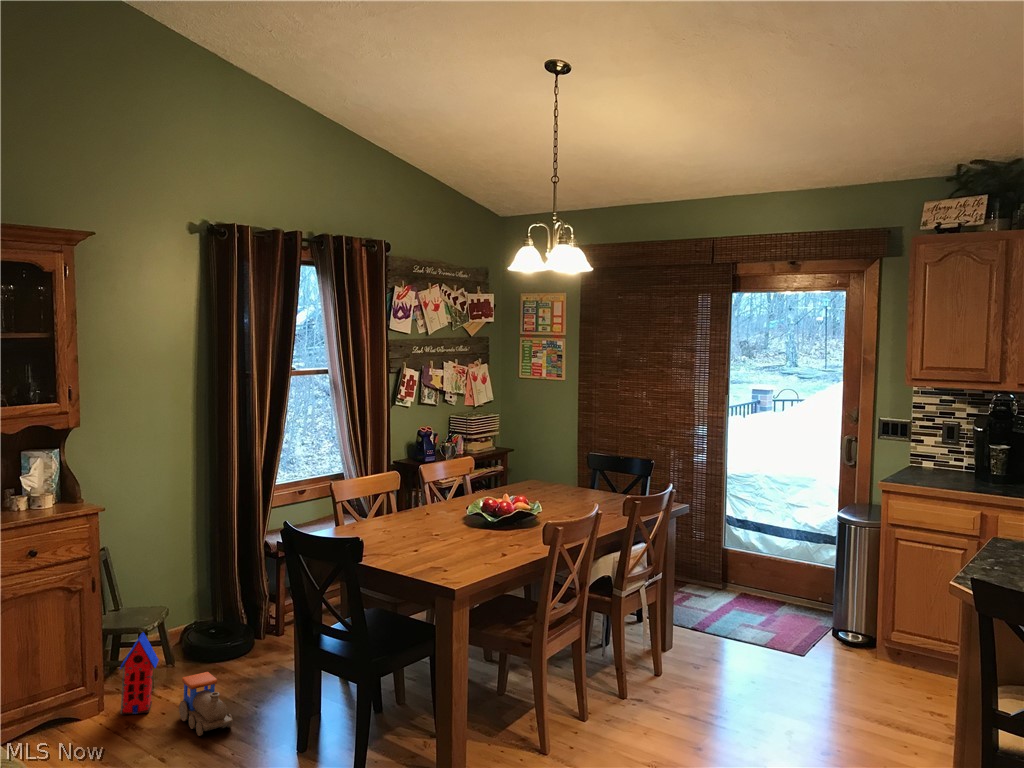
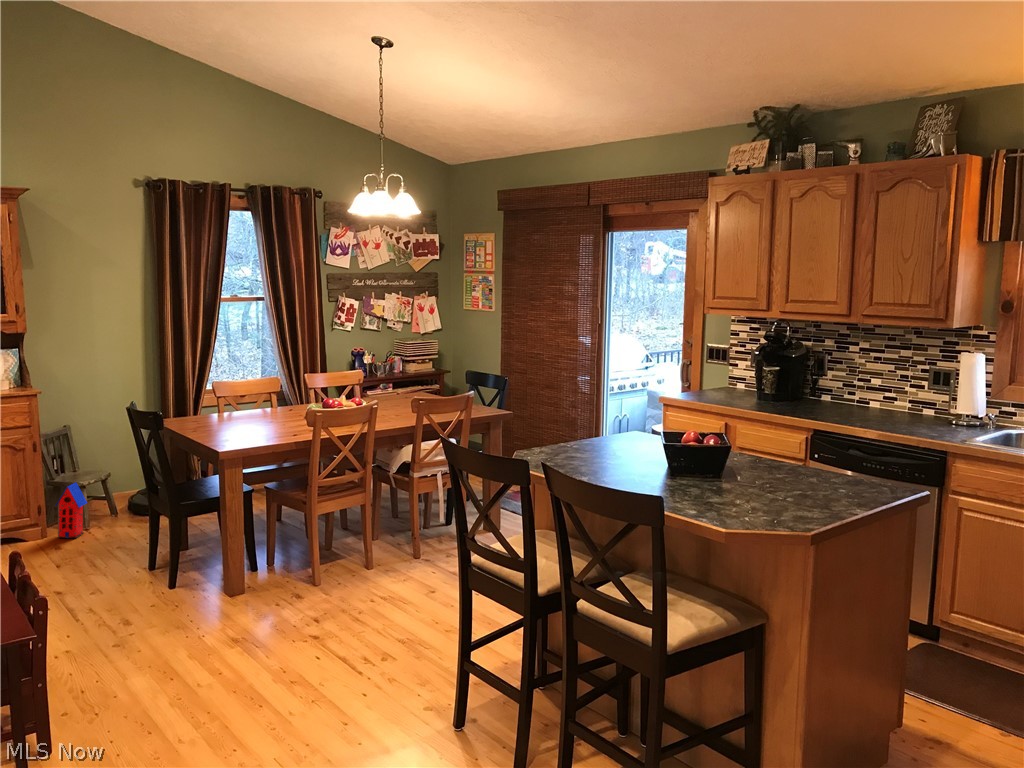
toy train: present [179,672,233,736] -> none [93,513,121,553]

